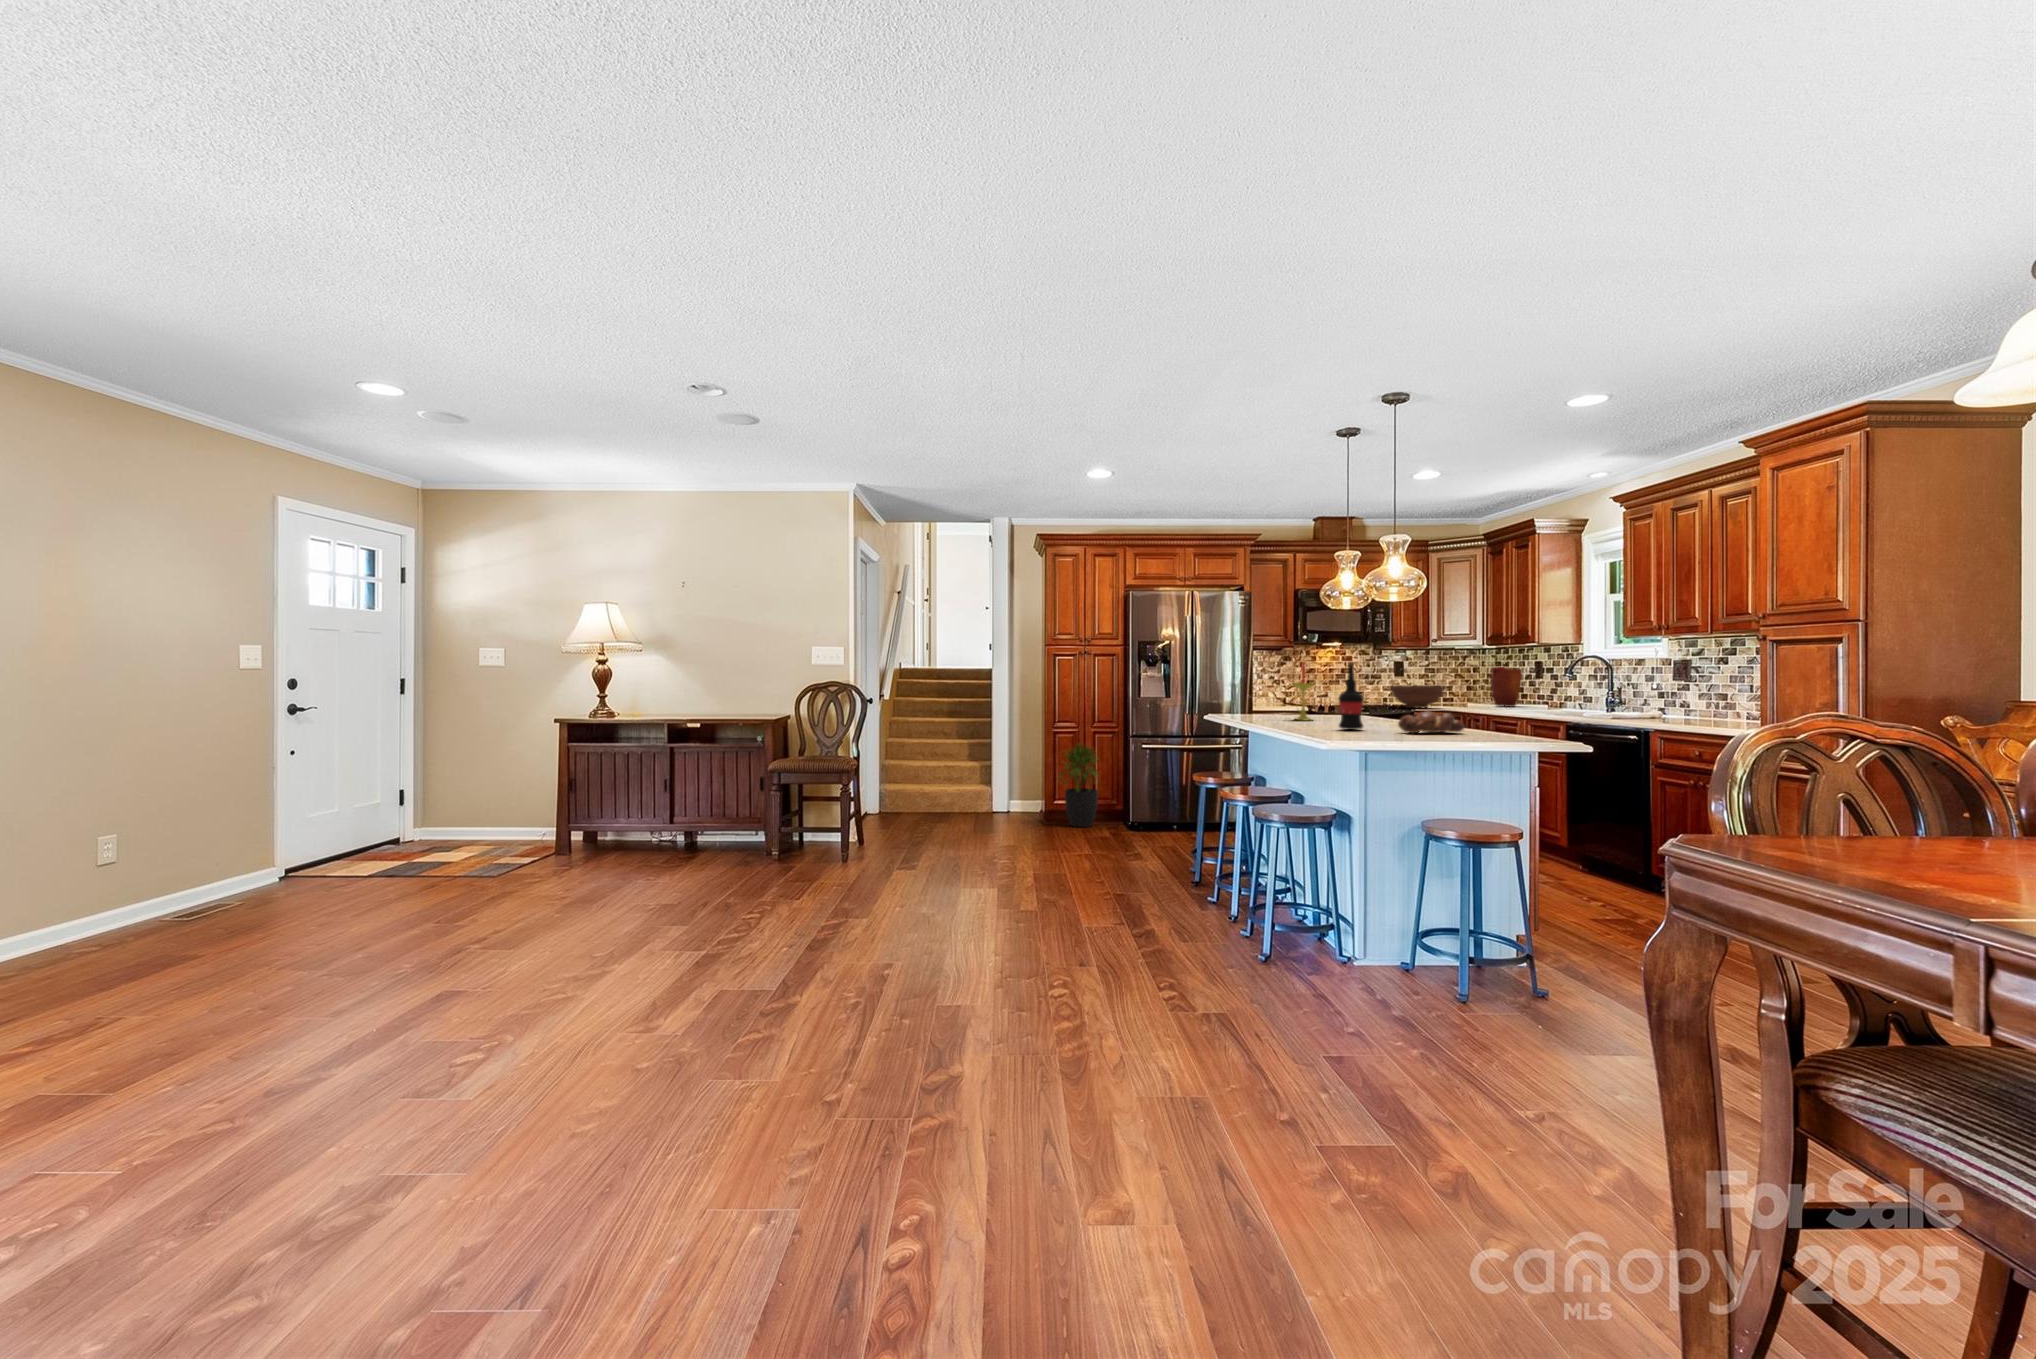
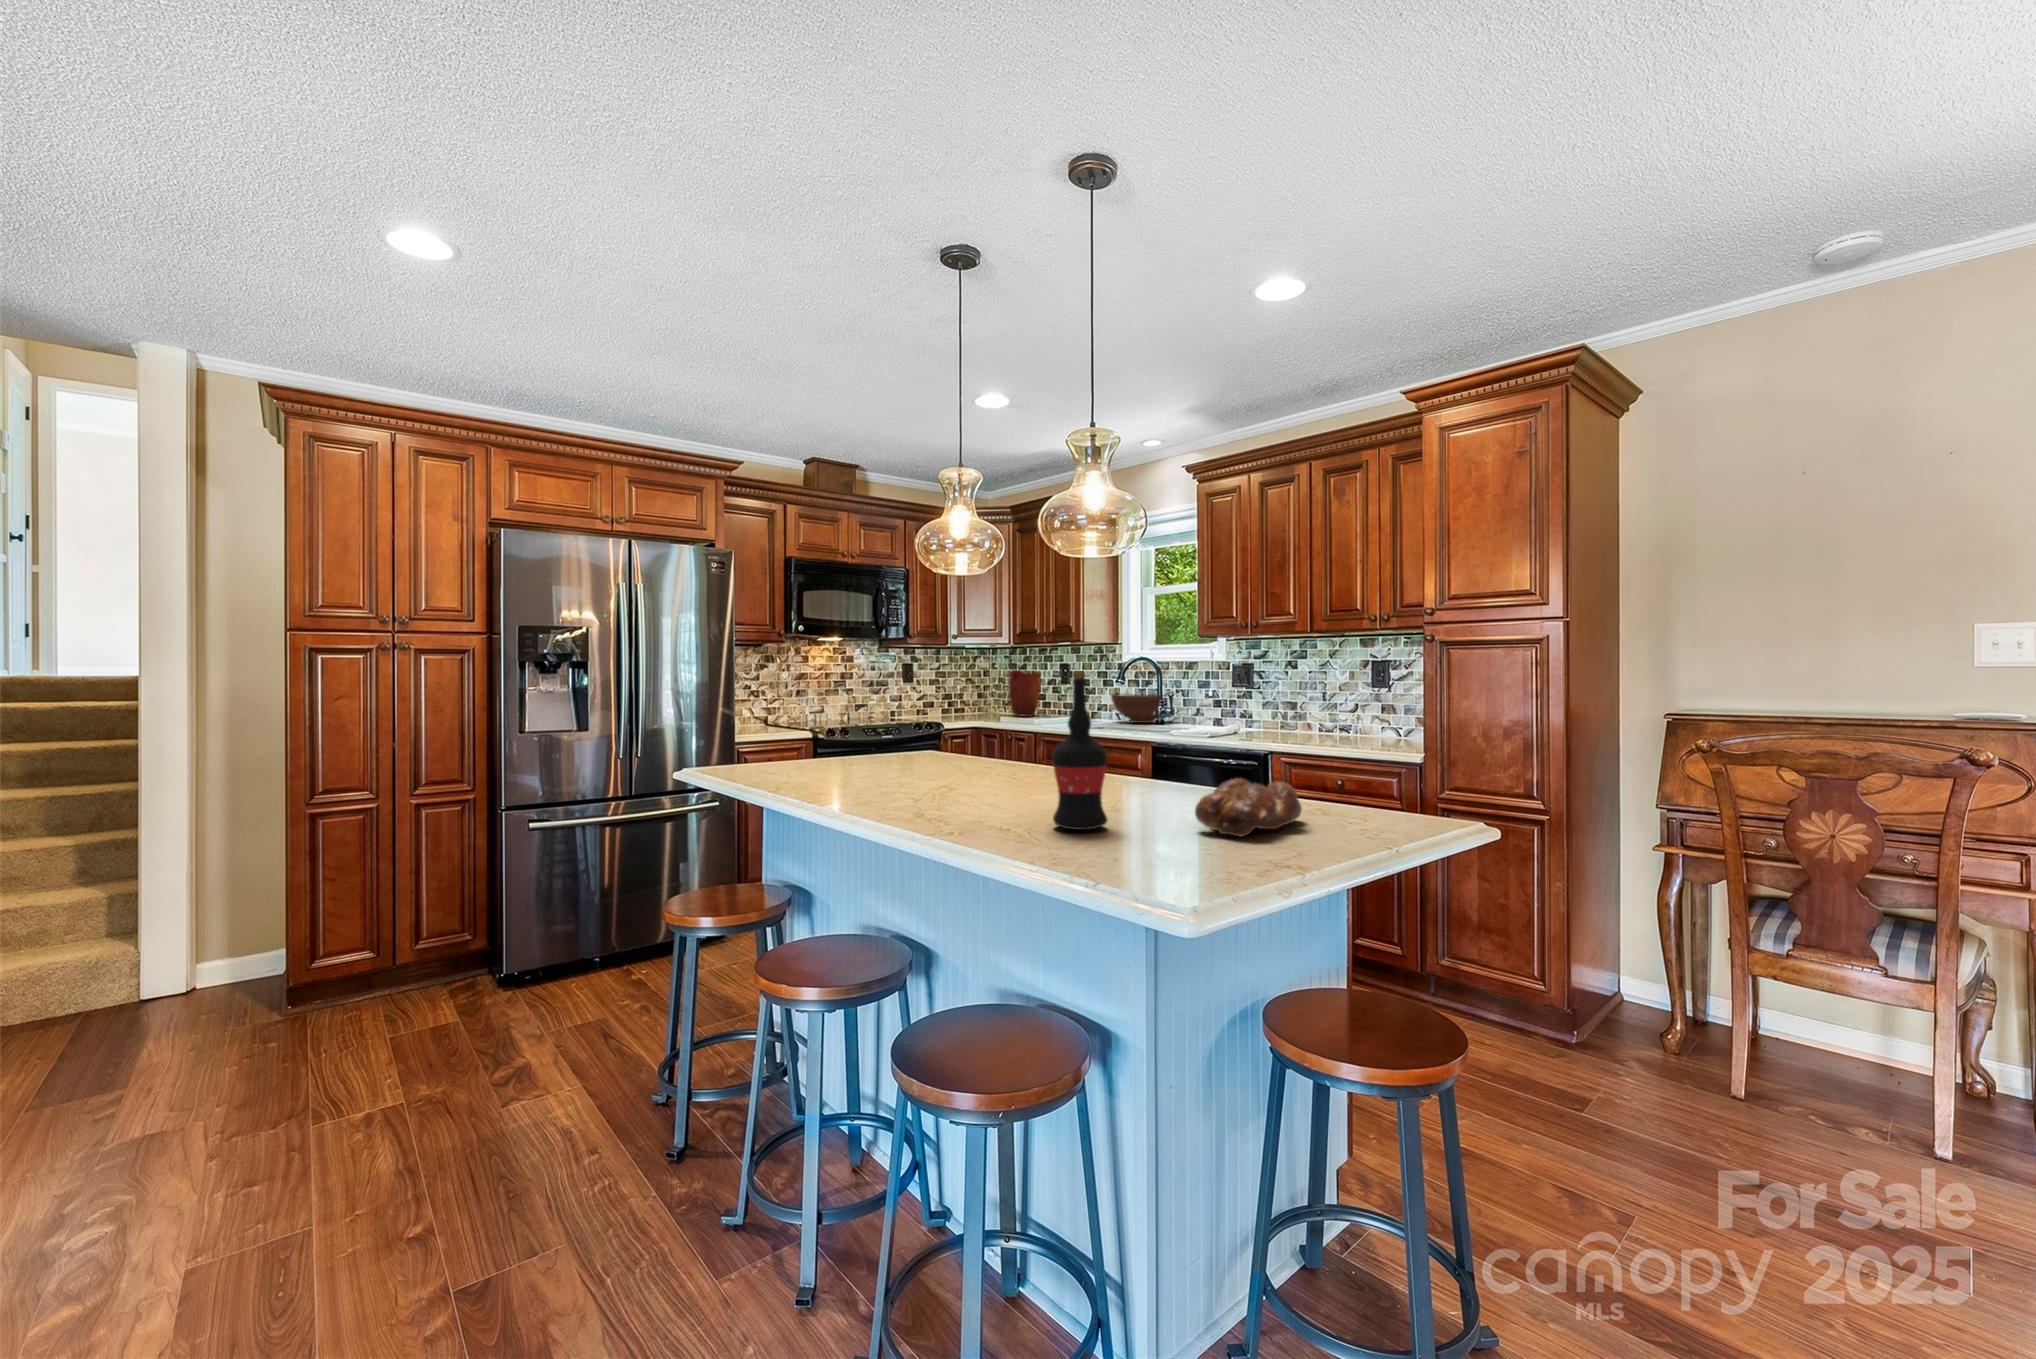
candle: present [1292,662,1315,721] -> none [864,665,910,783]
fruit bowl: present [1391,685,1444,708] -> present [1111,693,1163,723]
potted plant: present [1060,743,1099,827] -> none [307,832,436,1013]

